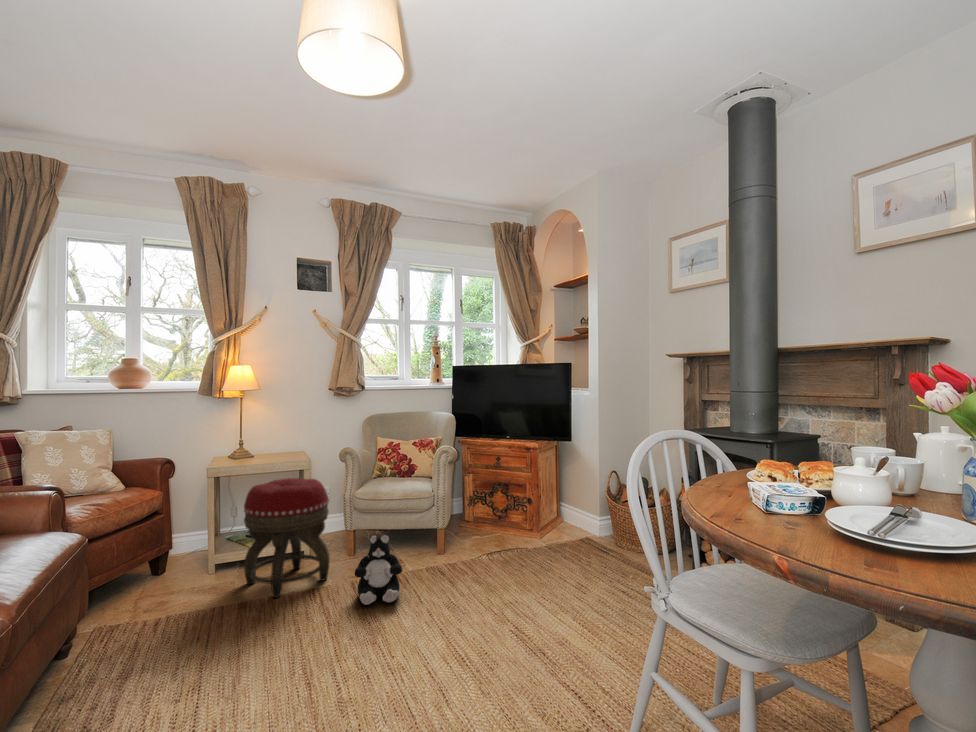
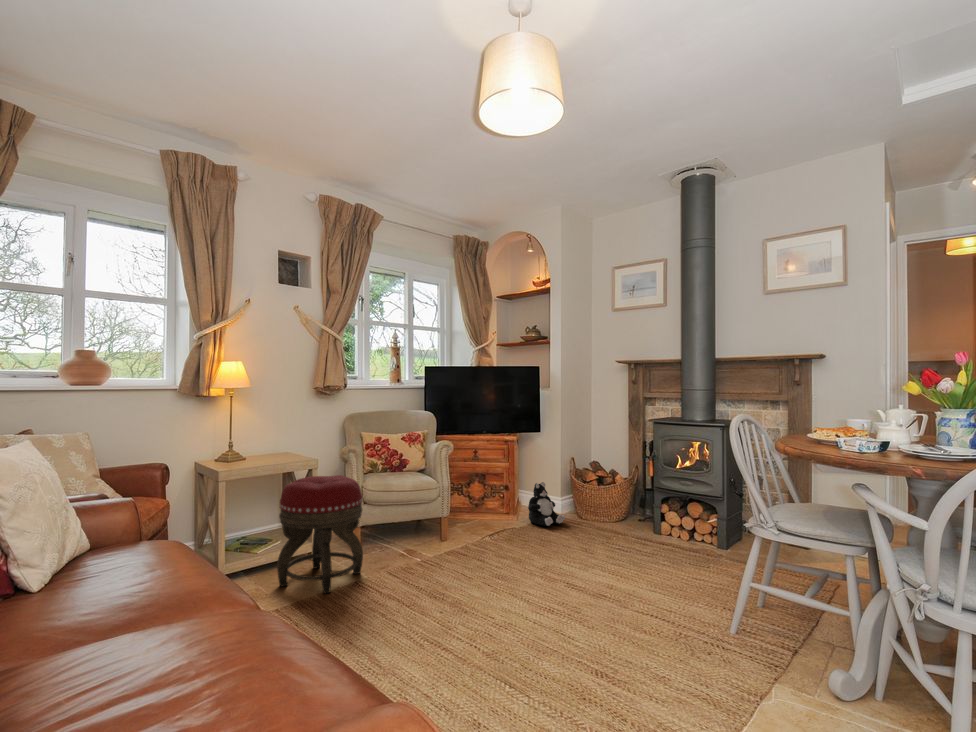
plush toy: present [354,534,402,605] -> present [528,482,565,526]

